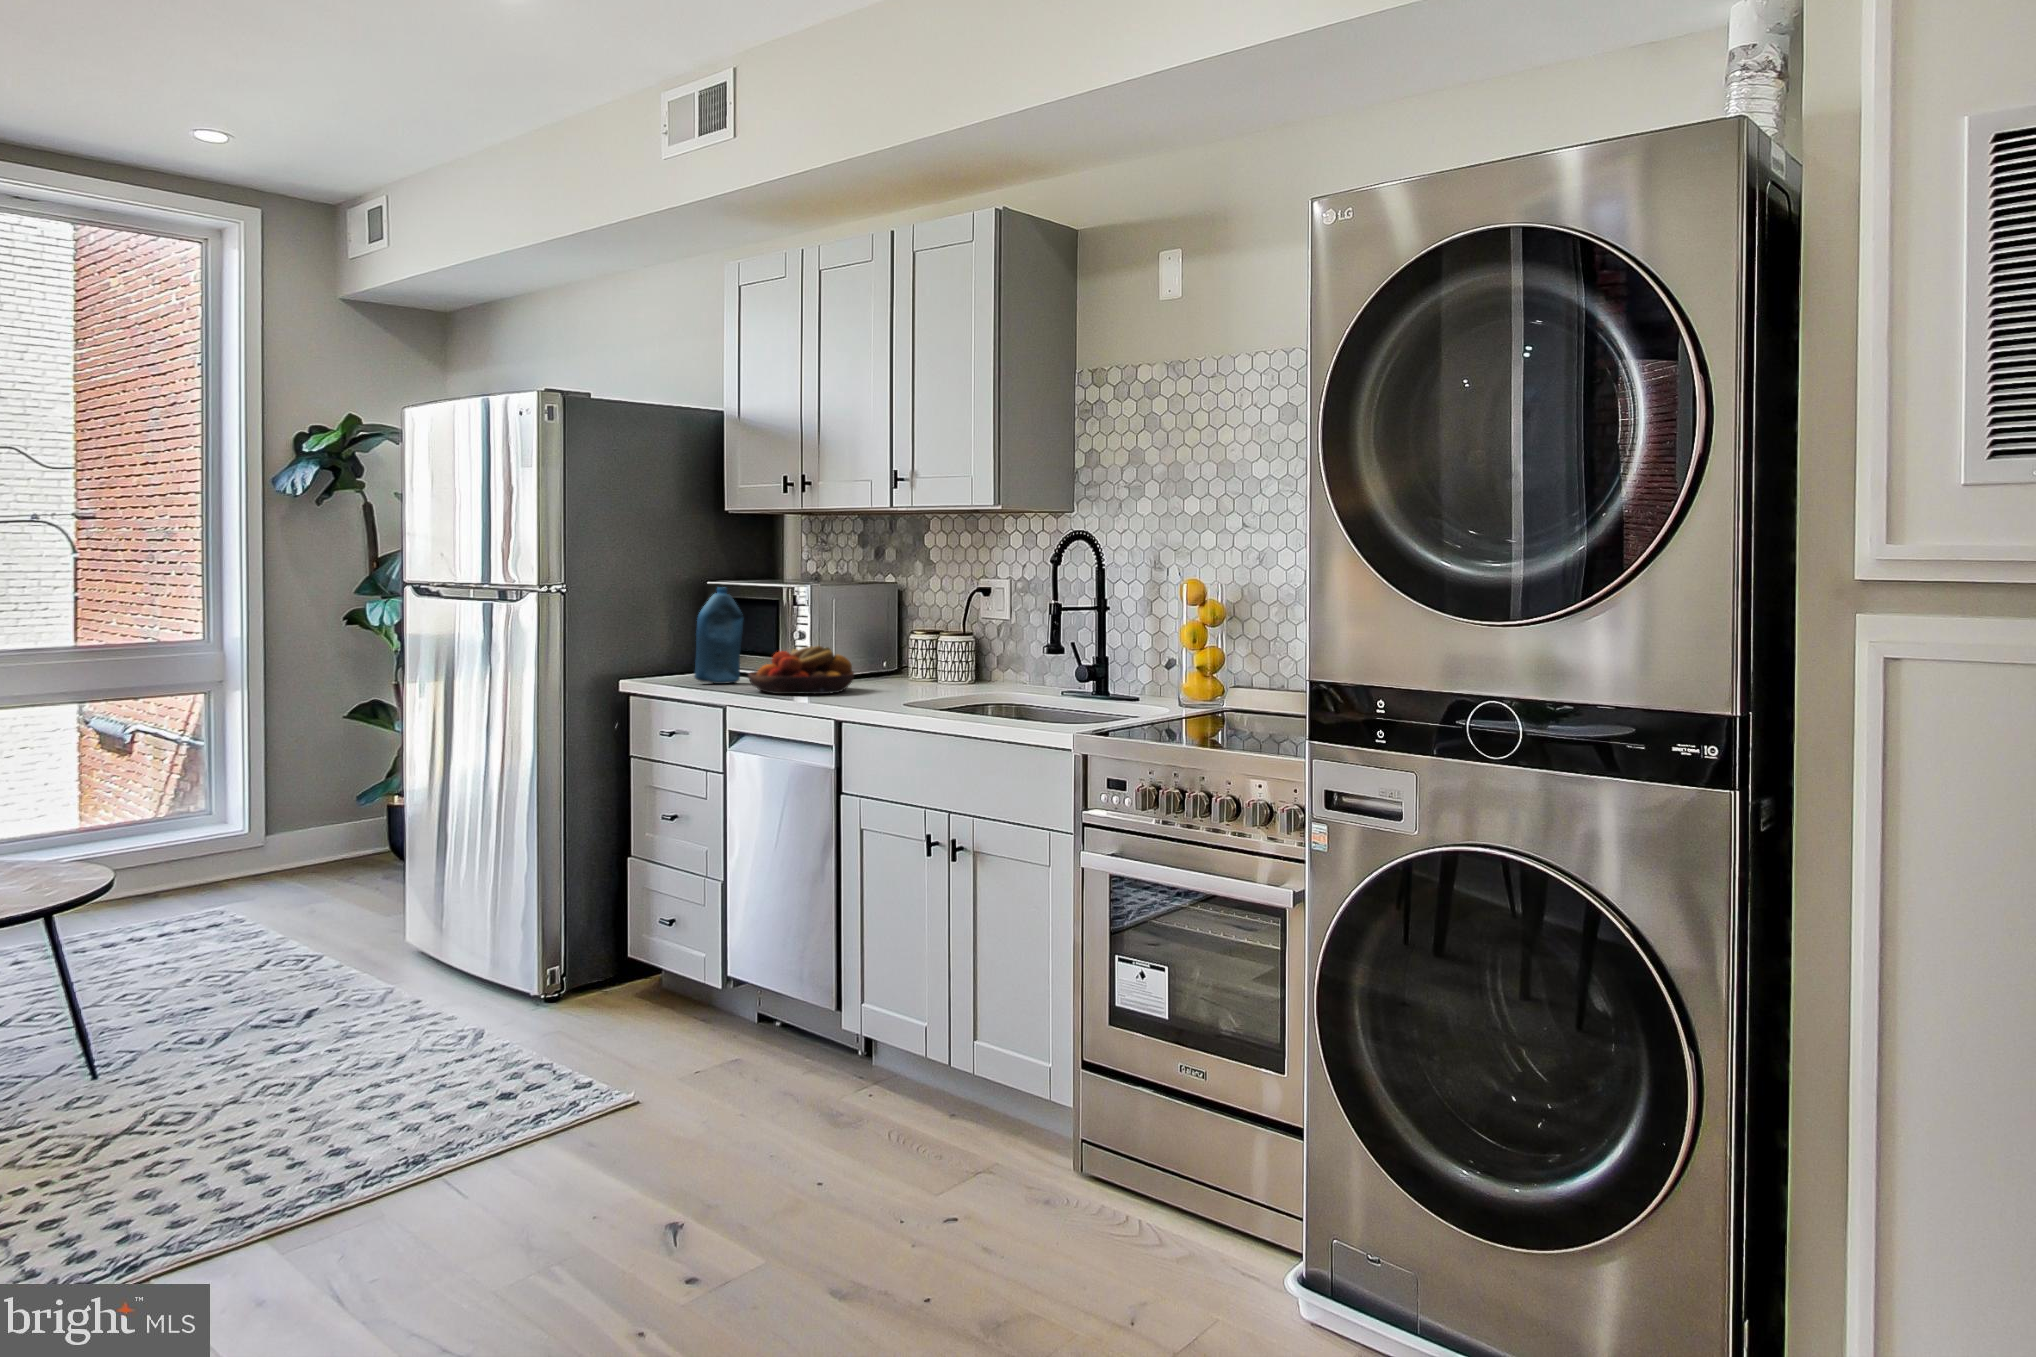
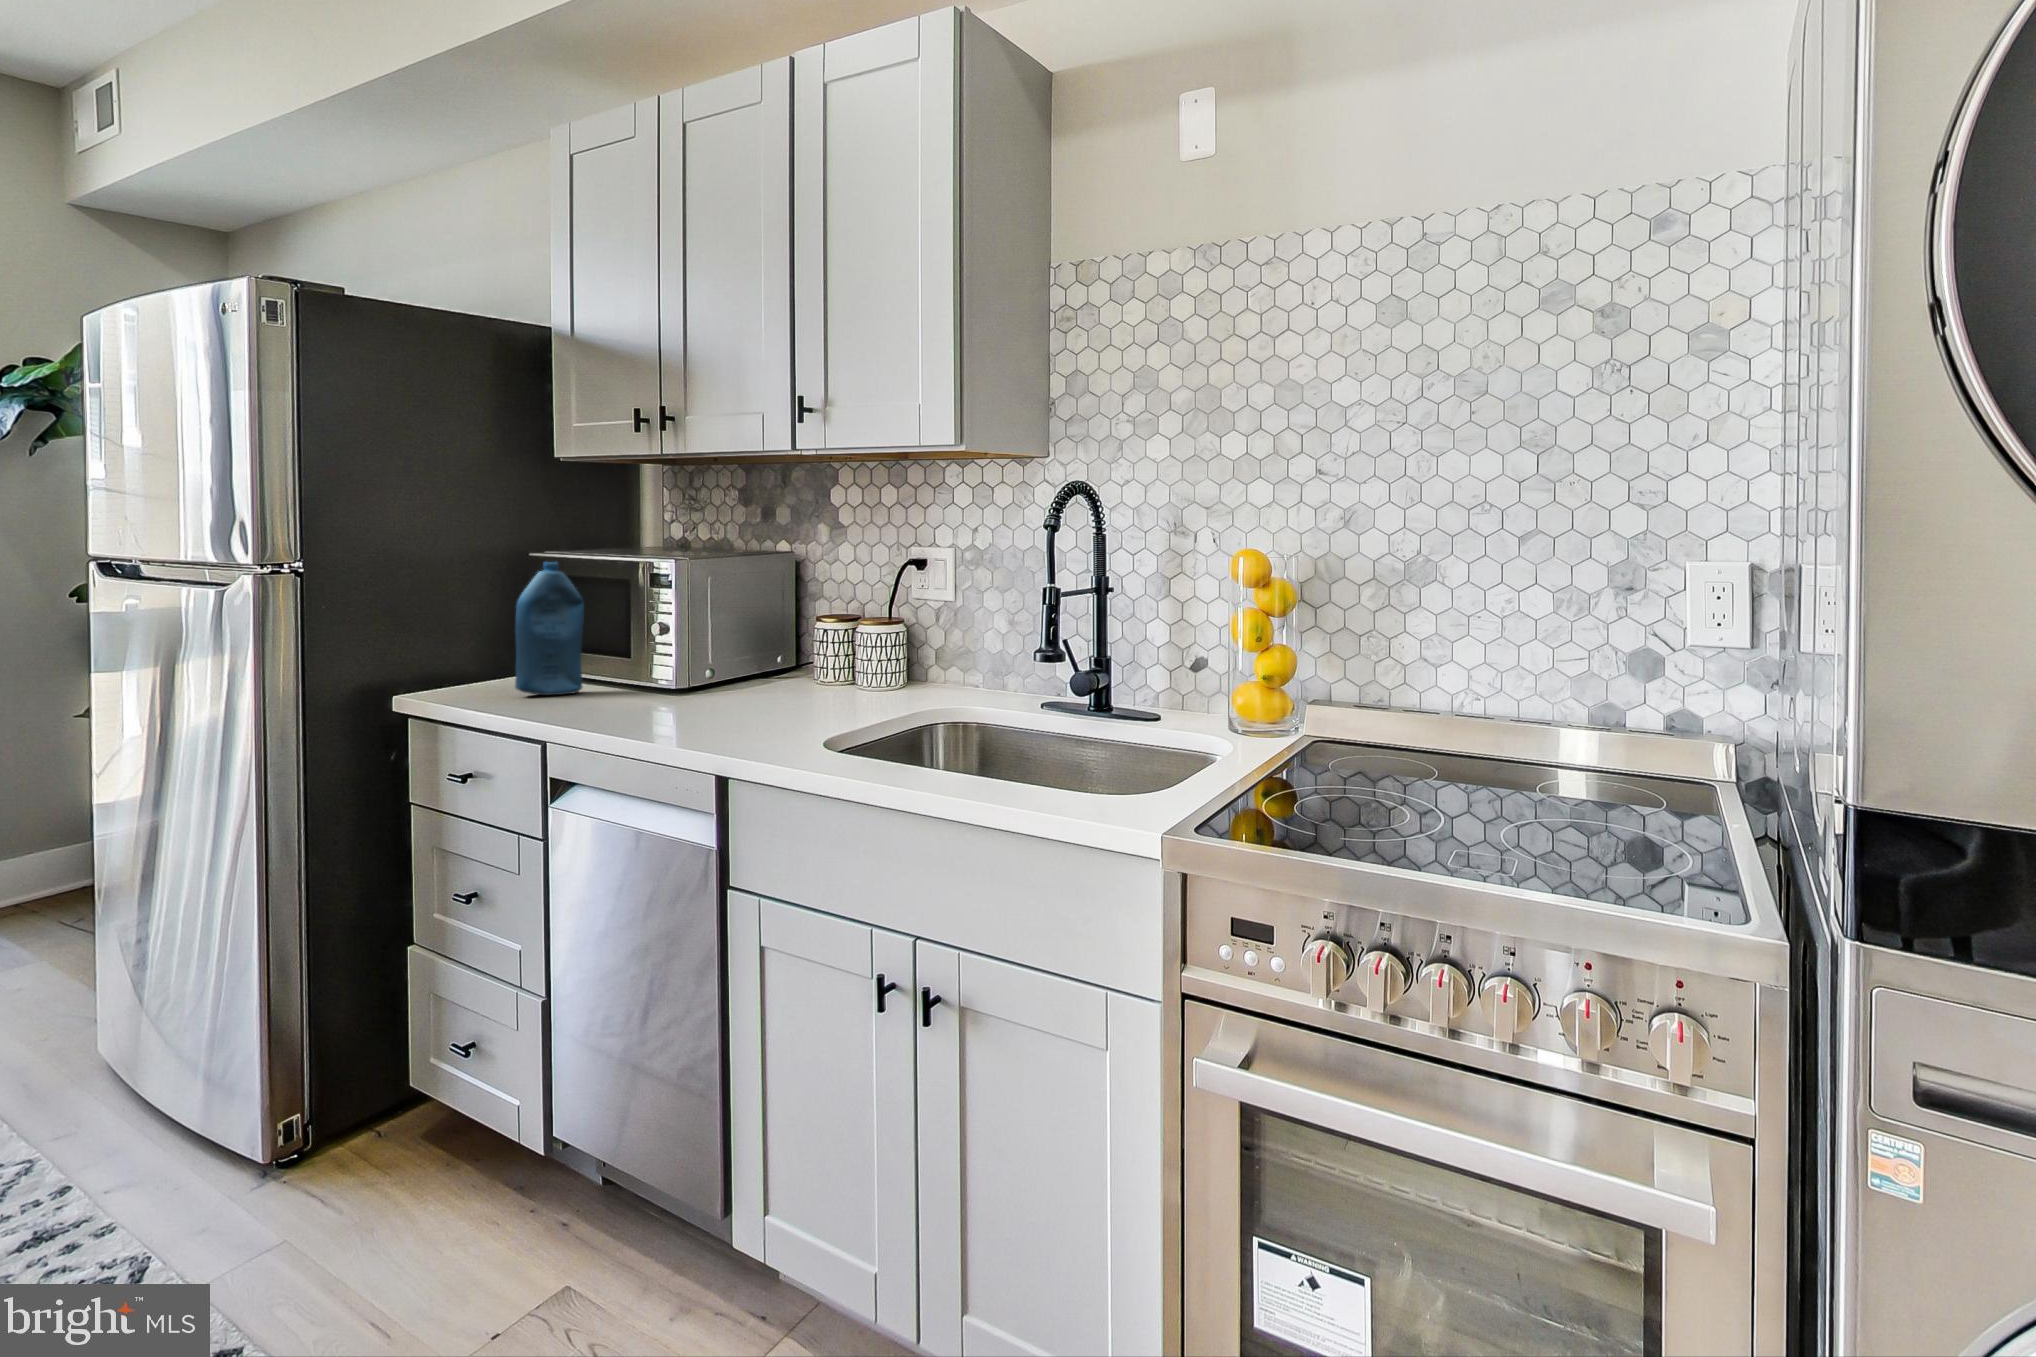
fruit bowl: present [748,646,854,694] -> none [591,645,745,719]

